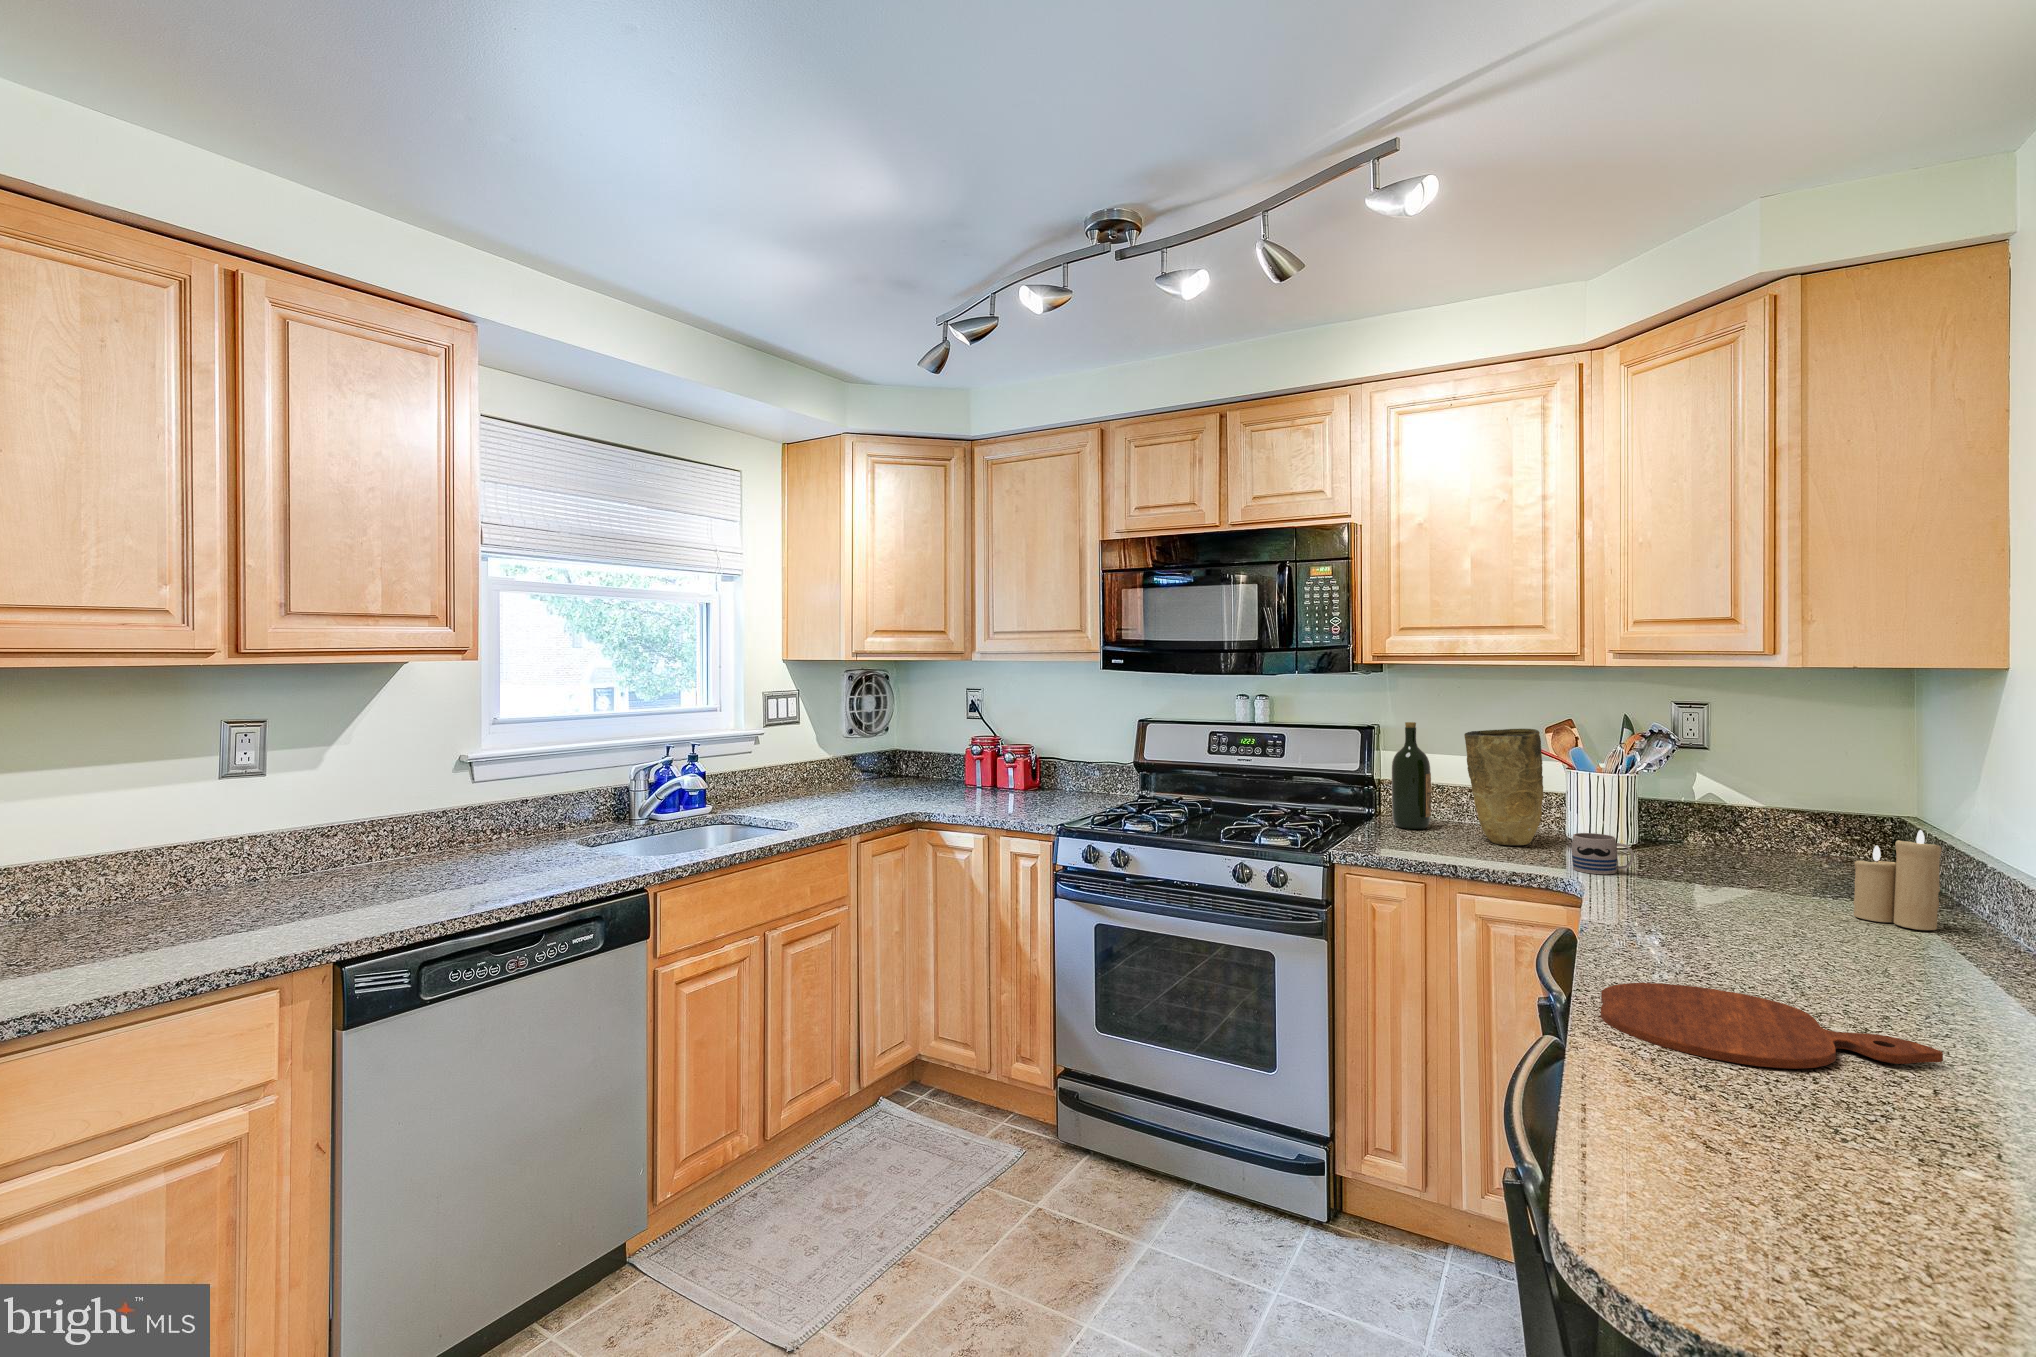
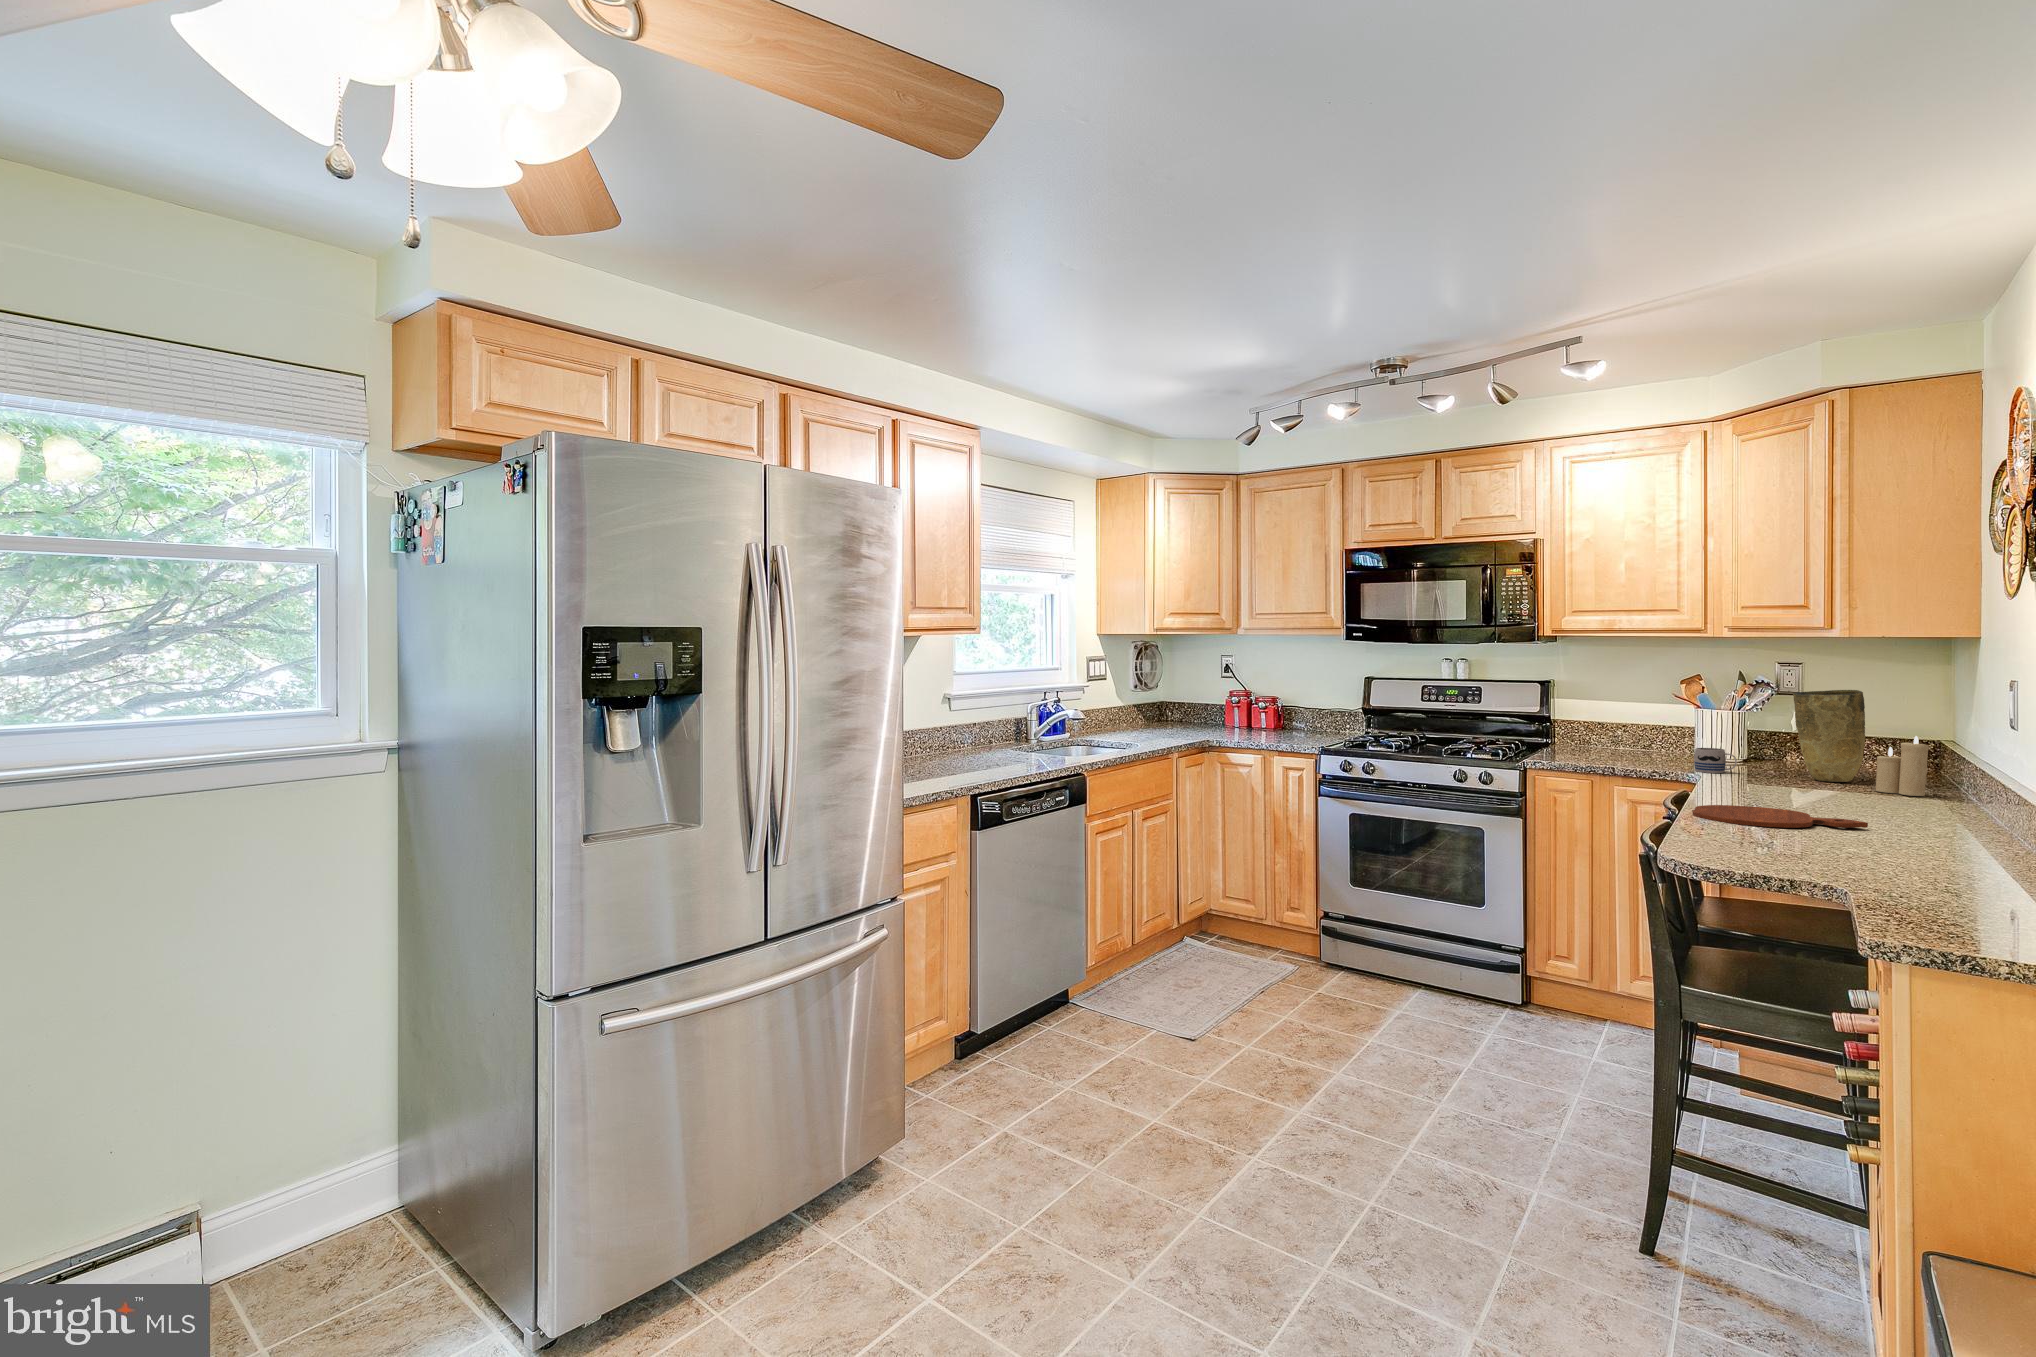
wine bottle: present [1392,722,1431,829] -> none [1565,678,1594,752]
vase: present [1464,729,1543,845] -> present [1793,690,1865,782]

